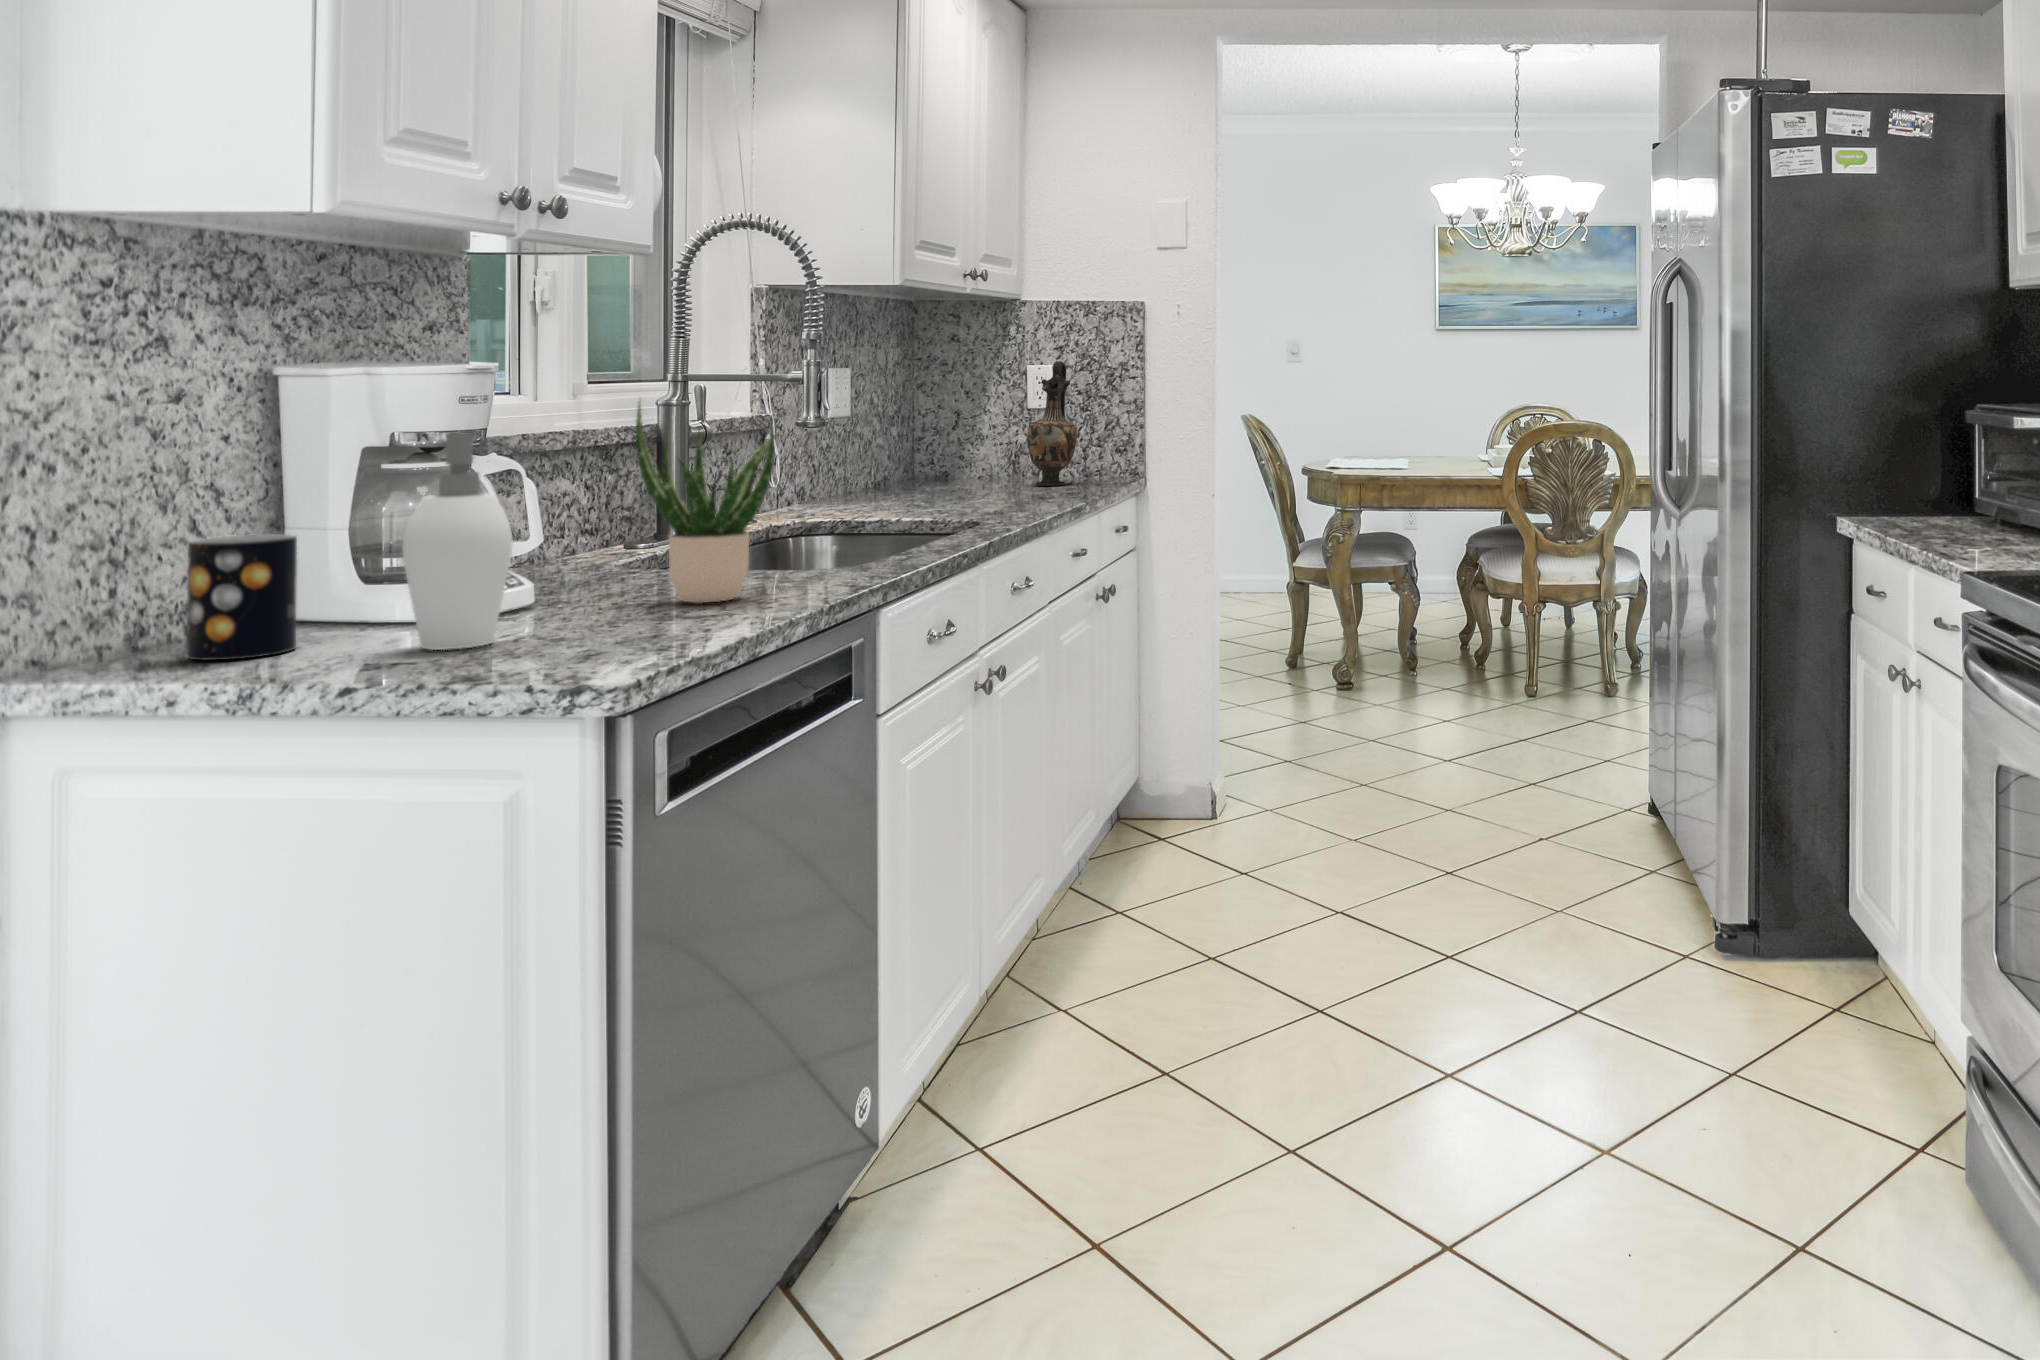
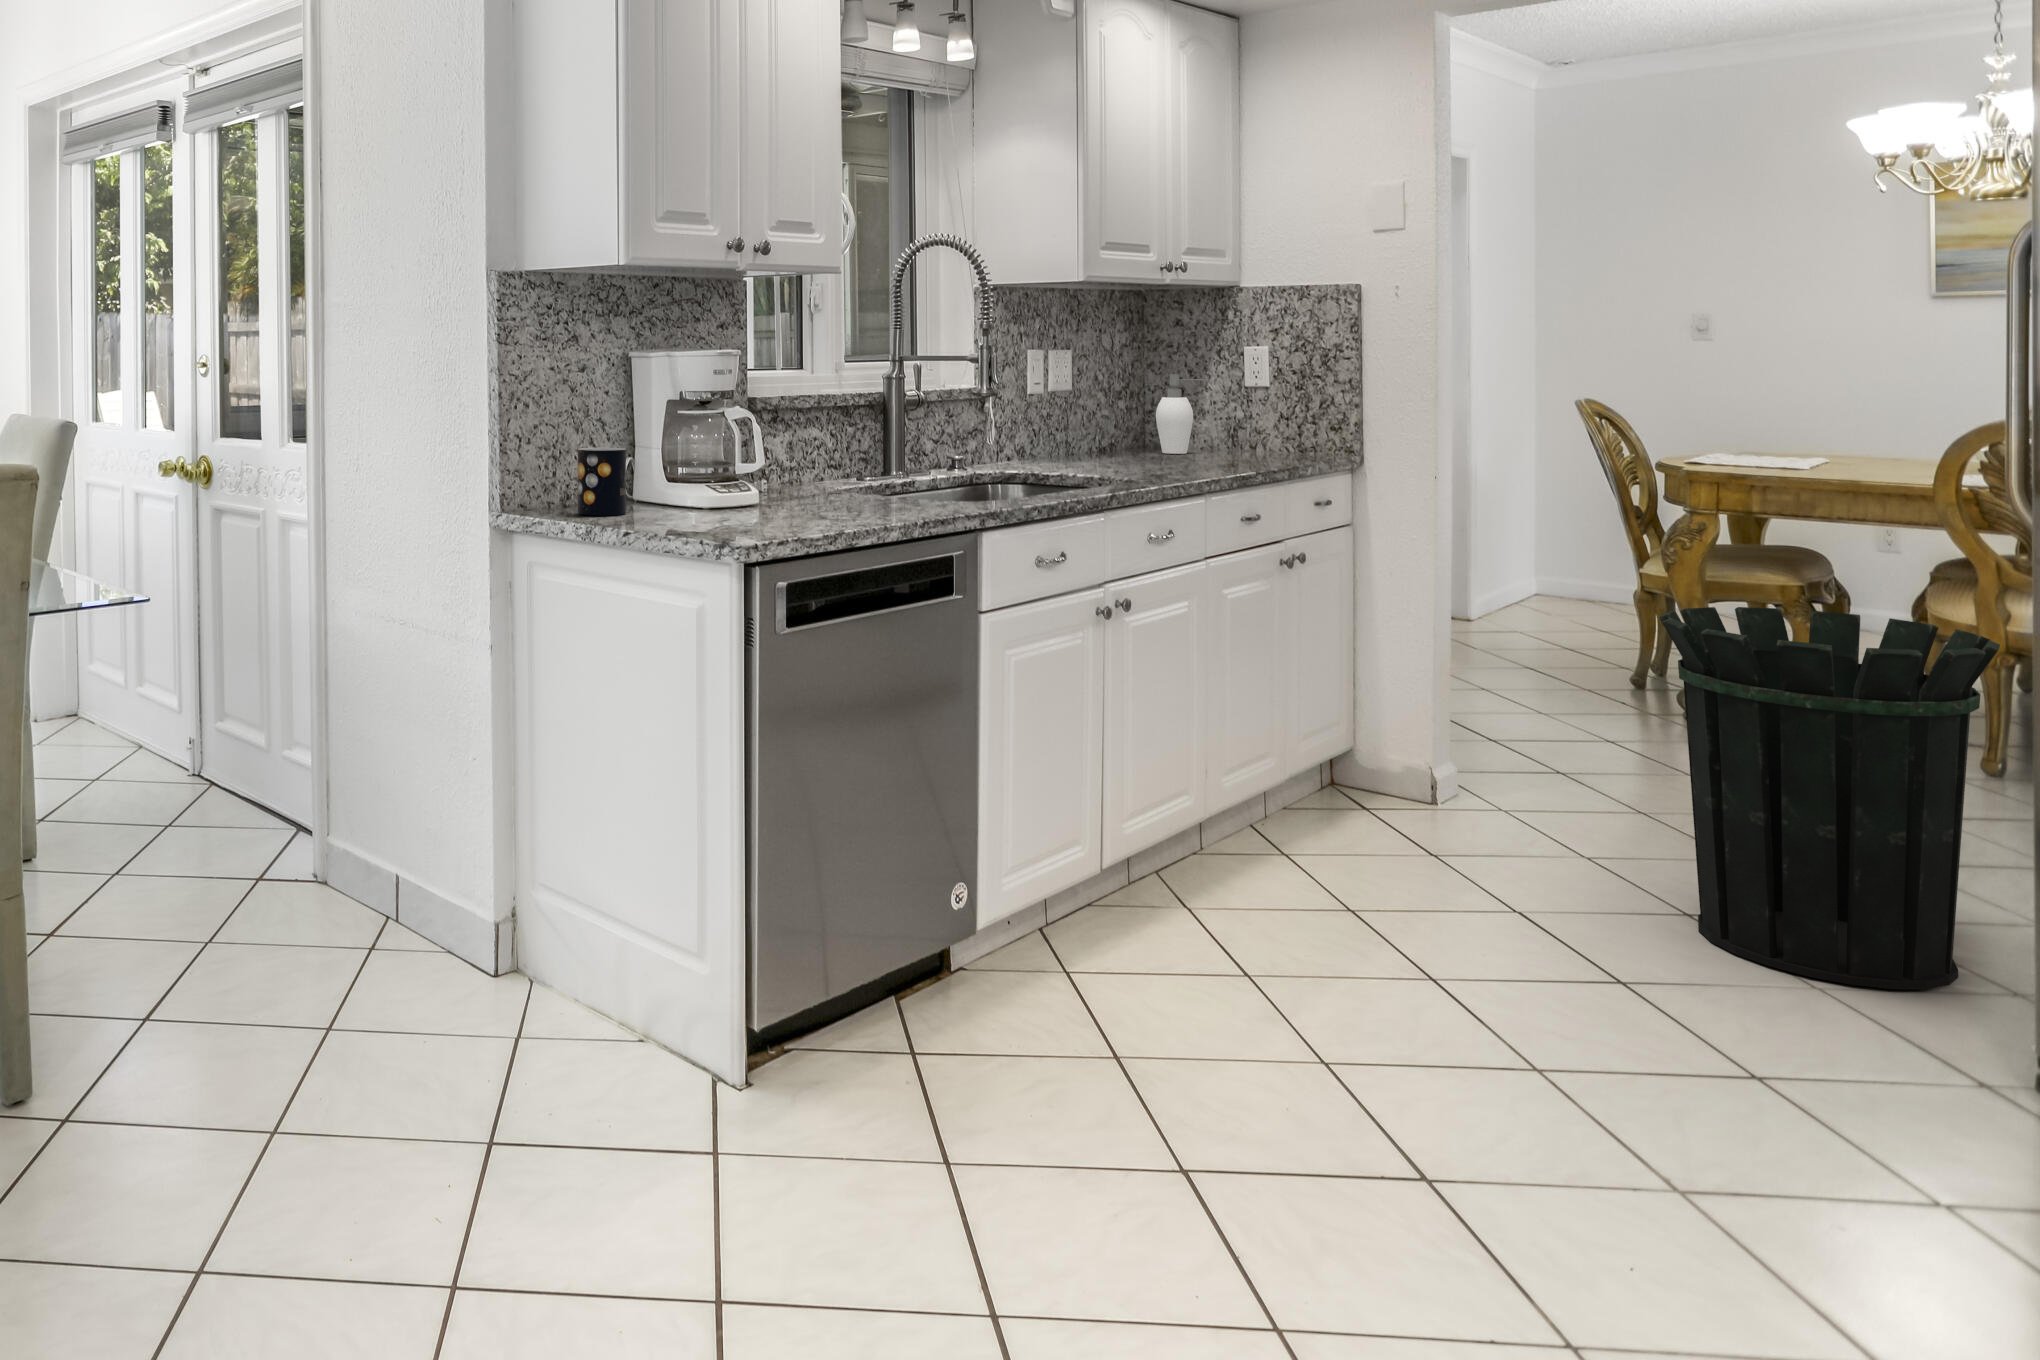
vase: present [1027,361,1077,486] -> none [1235,343,1284,458]
potted plant: present [636,404,778,603] -> none [812,371,905,511]
soap dispenser: present [402,434,544,650] -> present [1156,374,1205,454]
waste bin: none [1443,596,1668,920] -> present [1659,607,2000,989]

